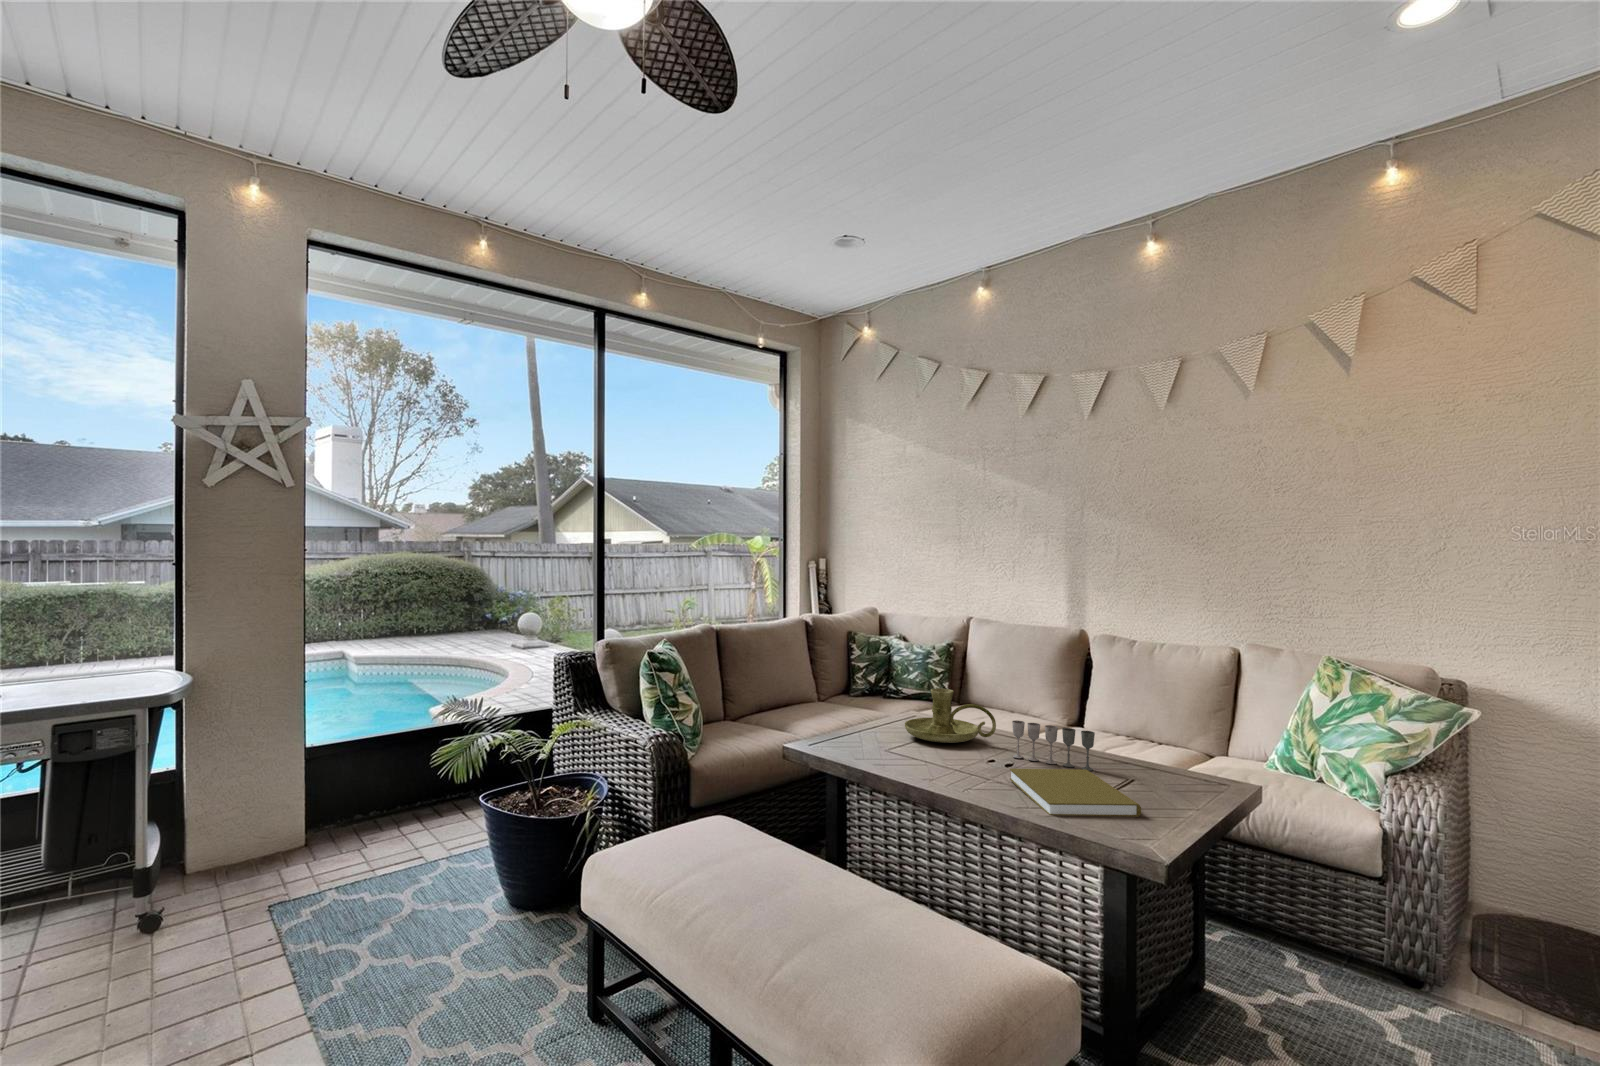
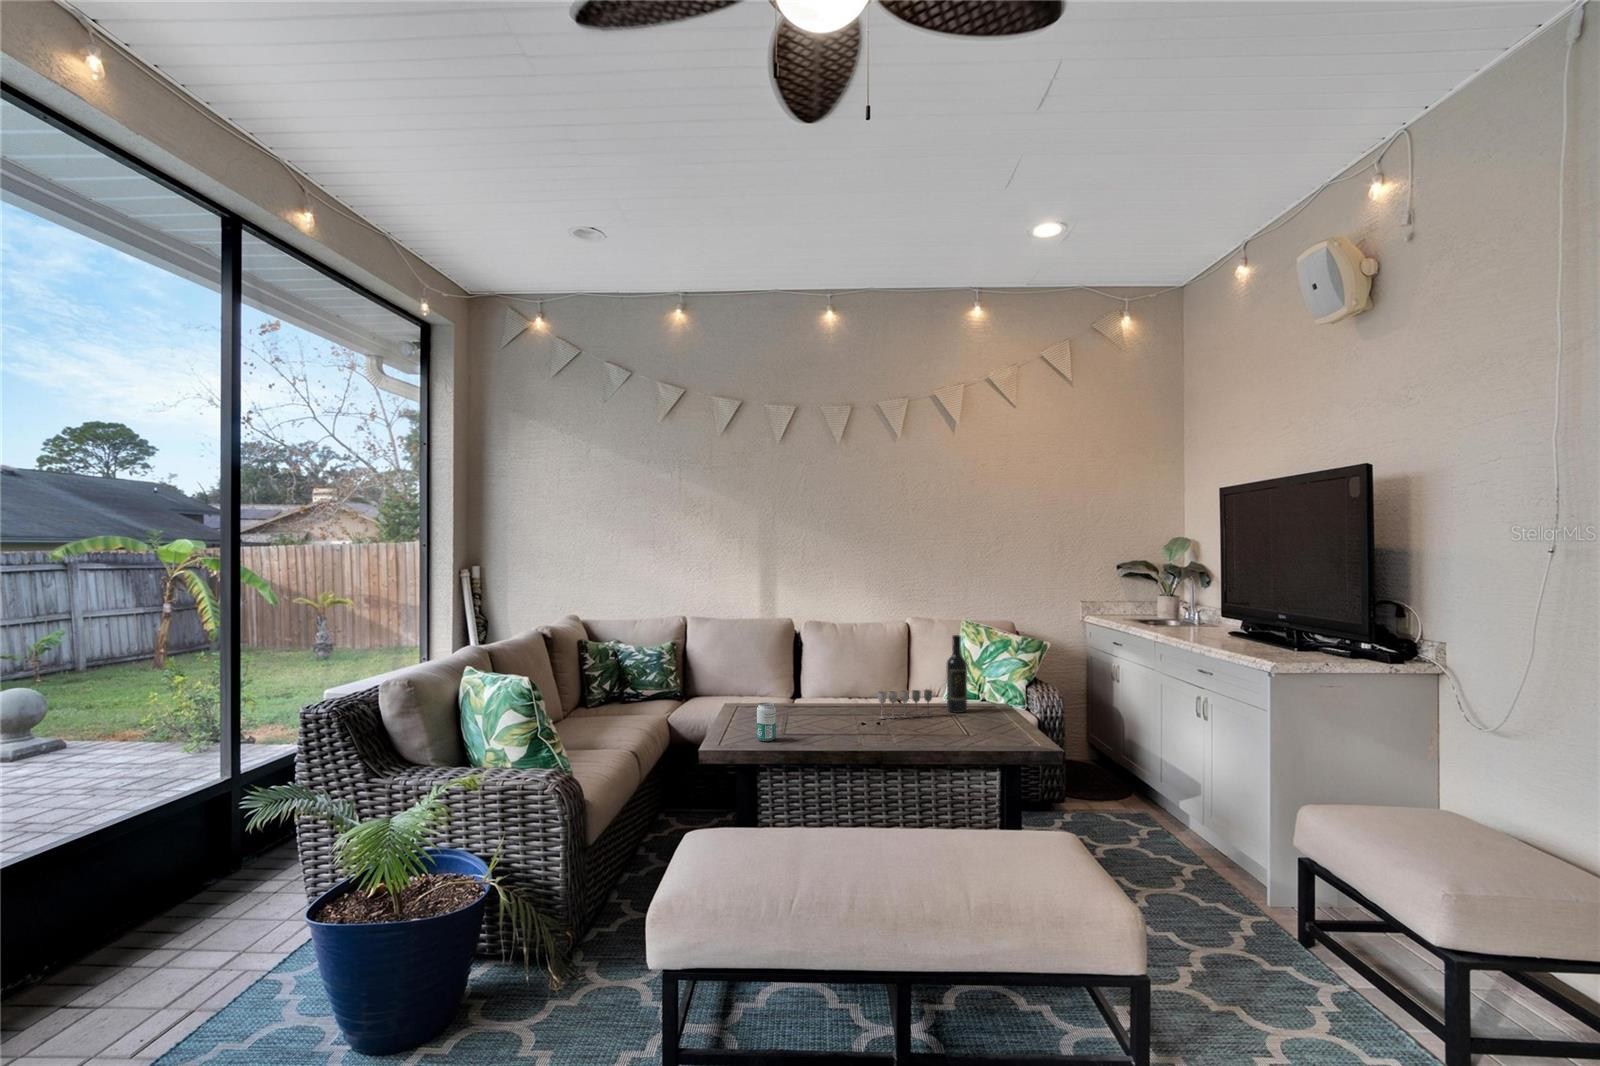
wine bottle: none [1133,659,1167,778] -> present [947,635,967,713]
candle holder: present [905,688,996,743] -> none [782,678,852,721]
beverage can: none [821,702,843,746] -> present [757,702,776,741]
book: present [1010,769,1141,817] -> none [920,714,1013,744]

